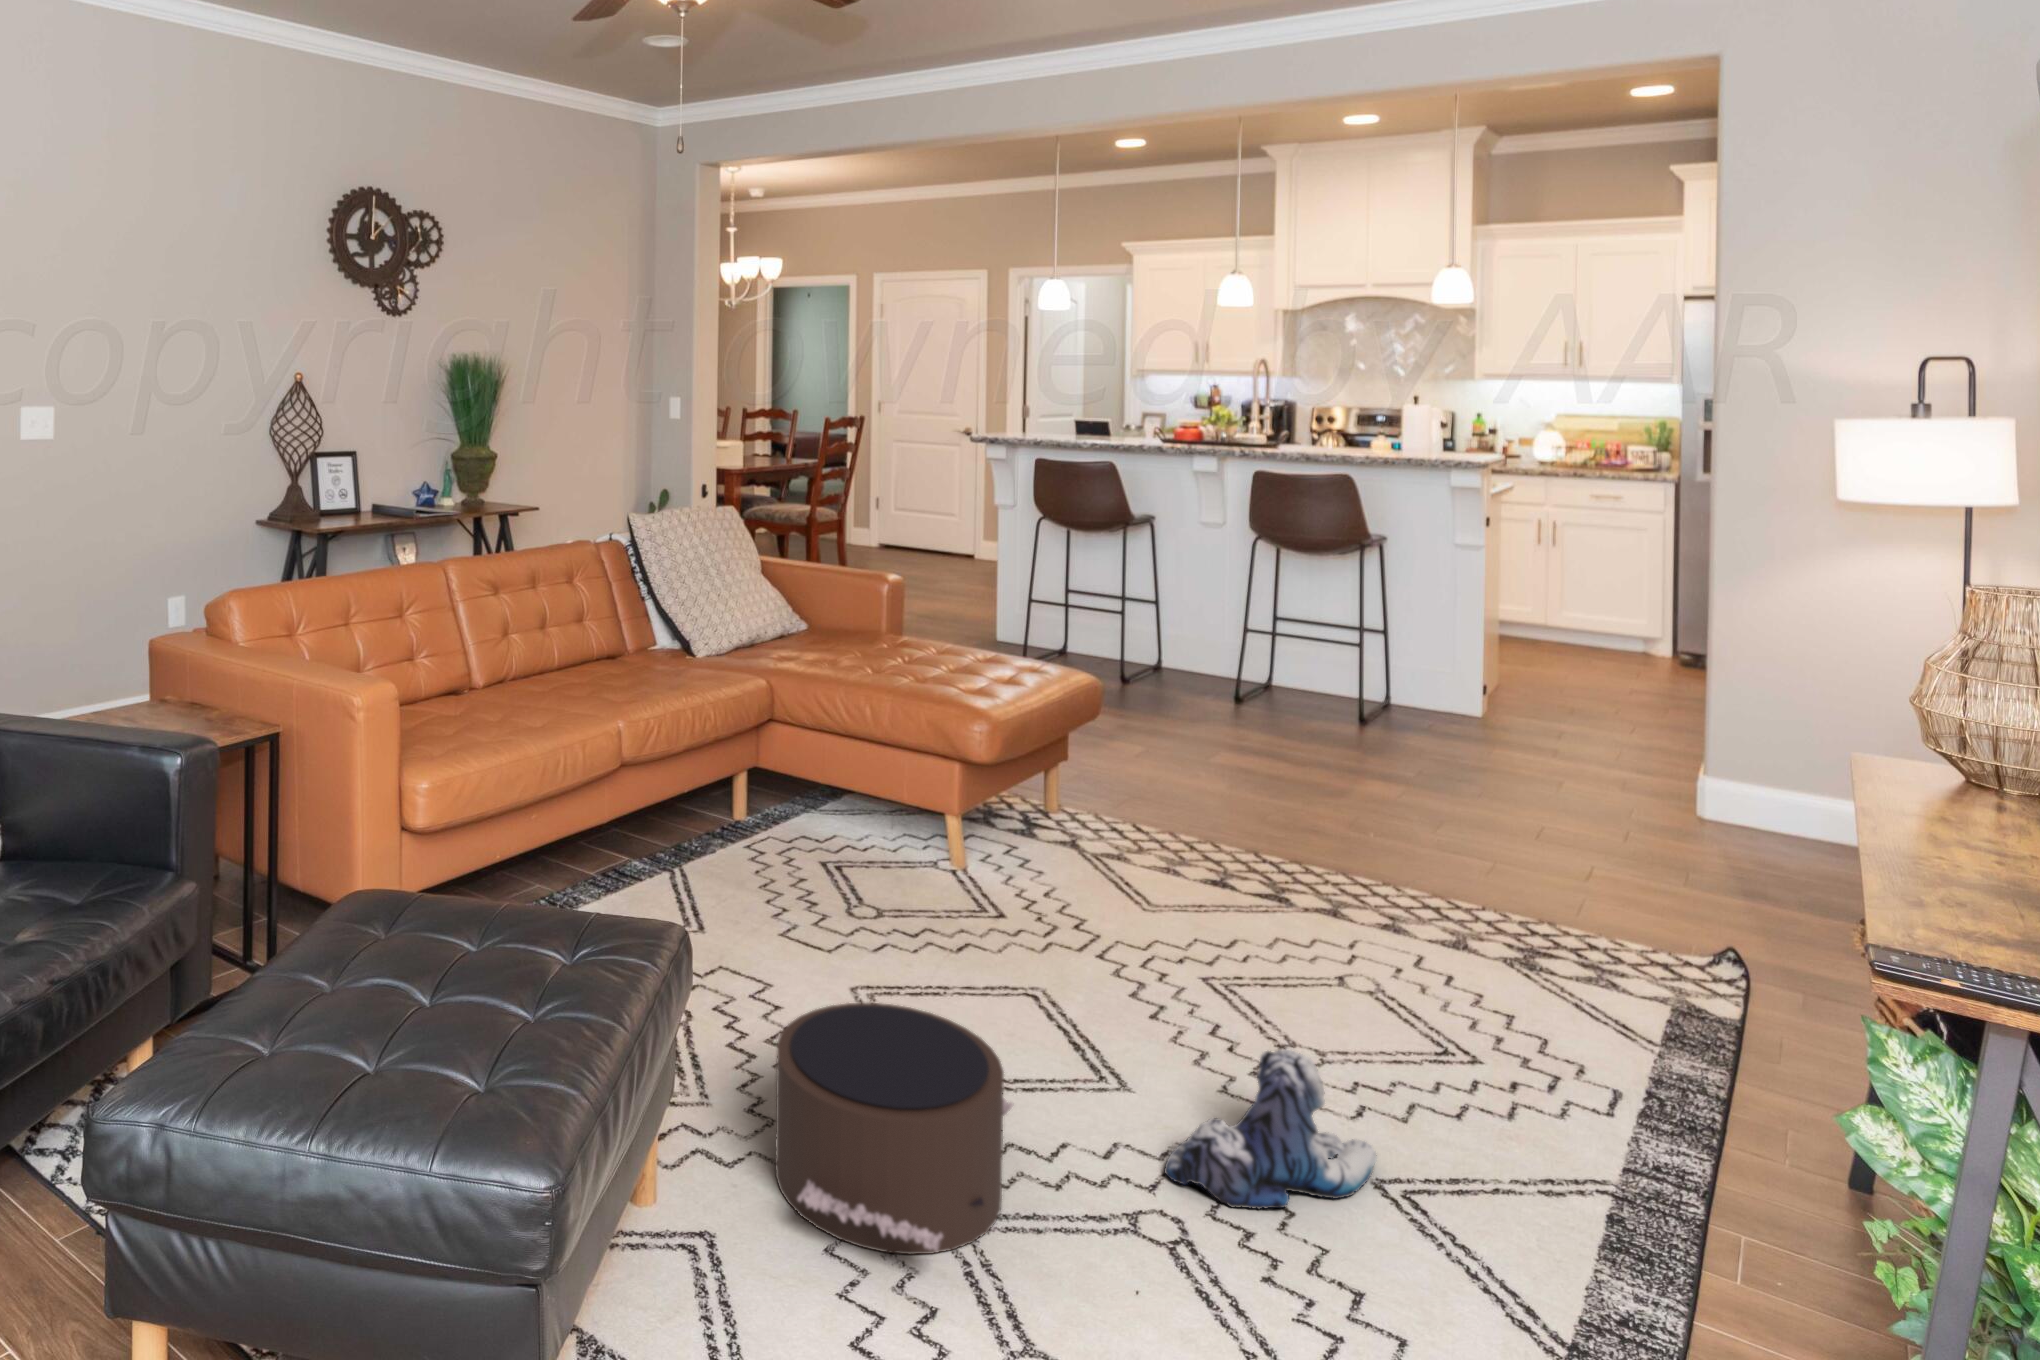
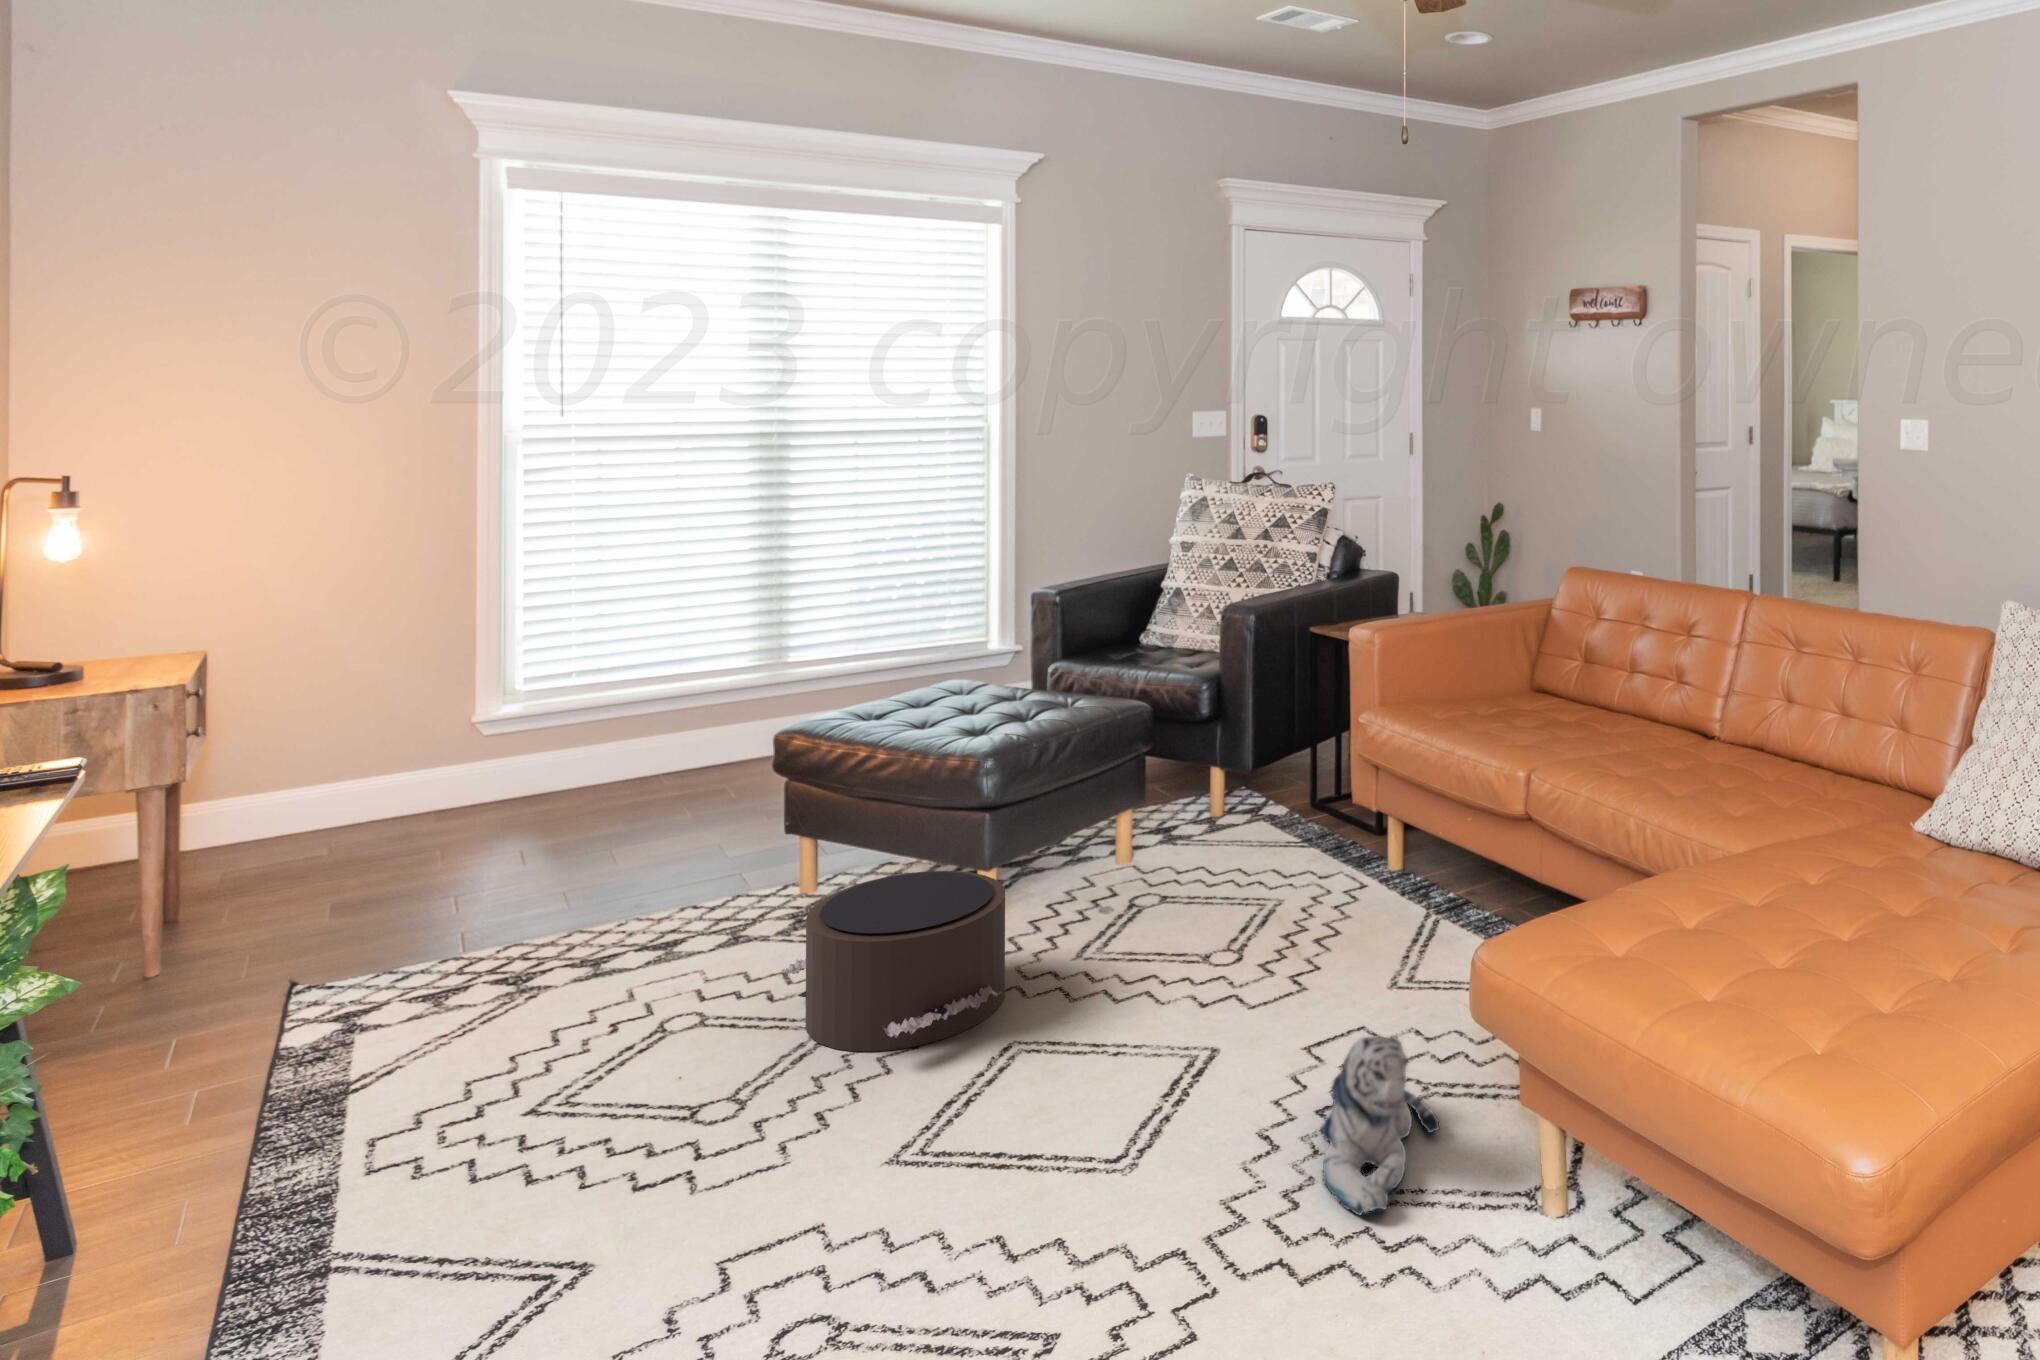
plush toy: present [1164,1050,1377,1209] -> present [1321,1036,1439,1215]

